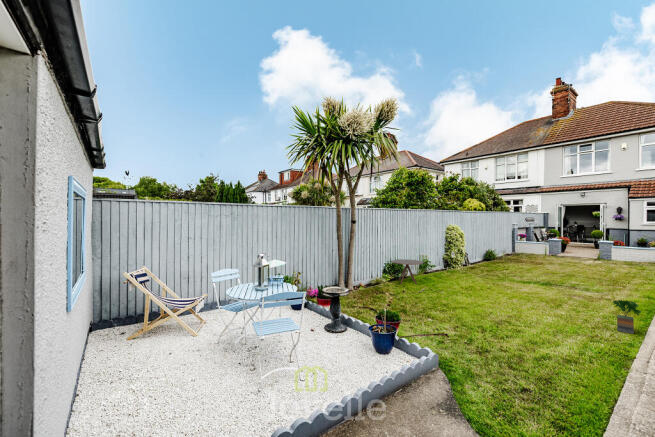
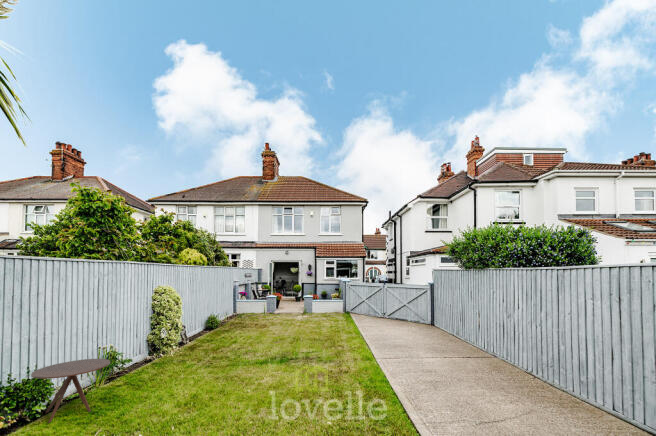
potted tree: present [613,300,641,334] -> none [365,370,392,414]

